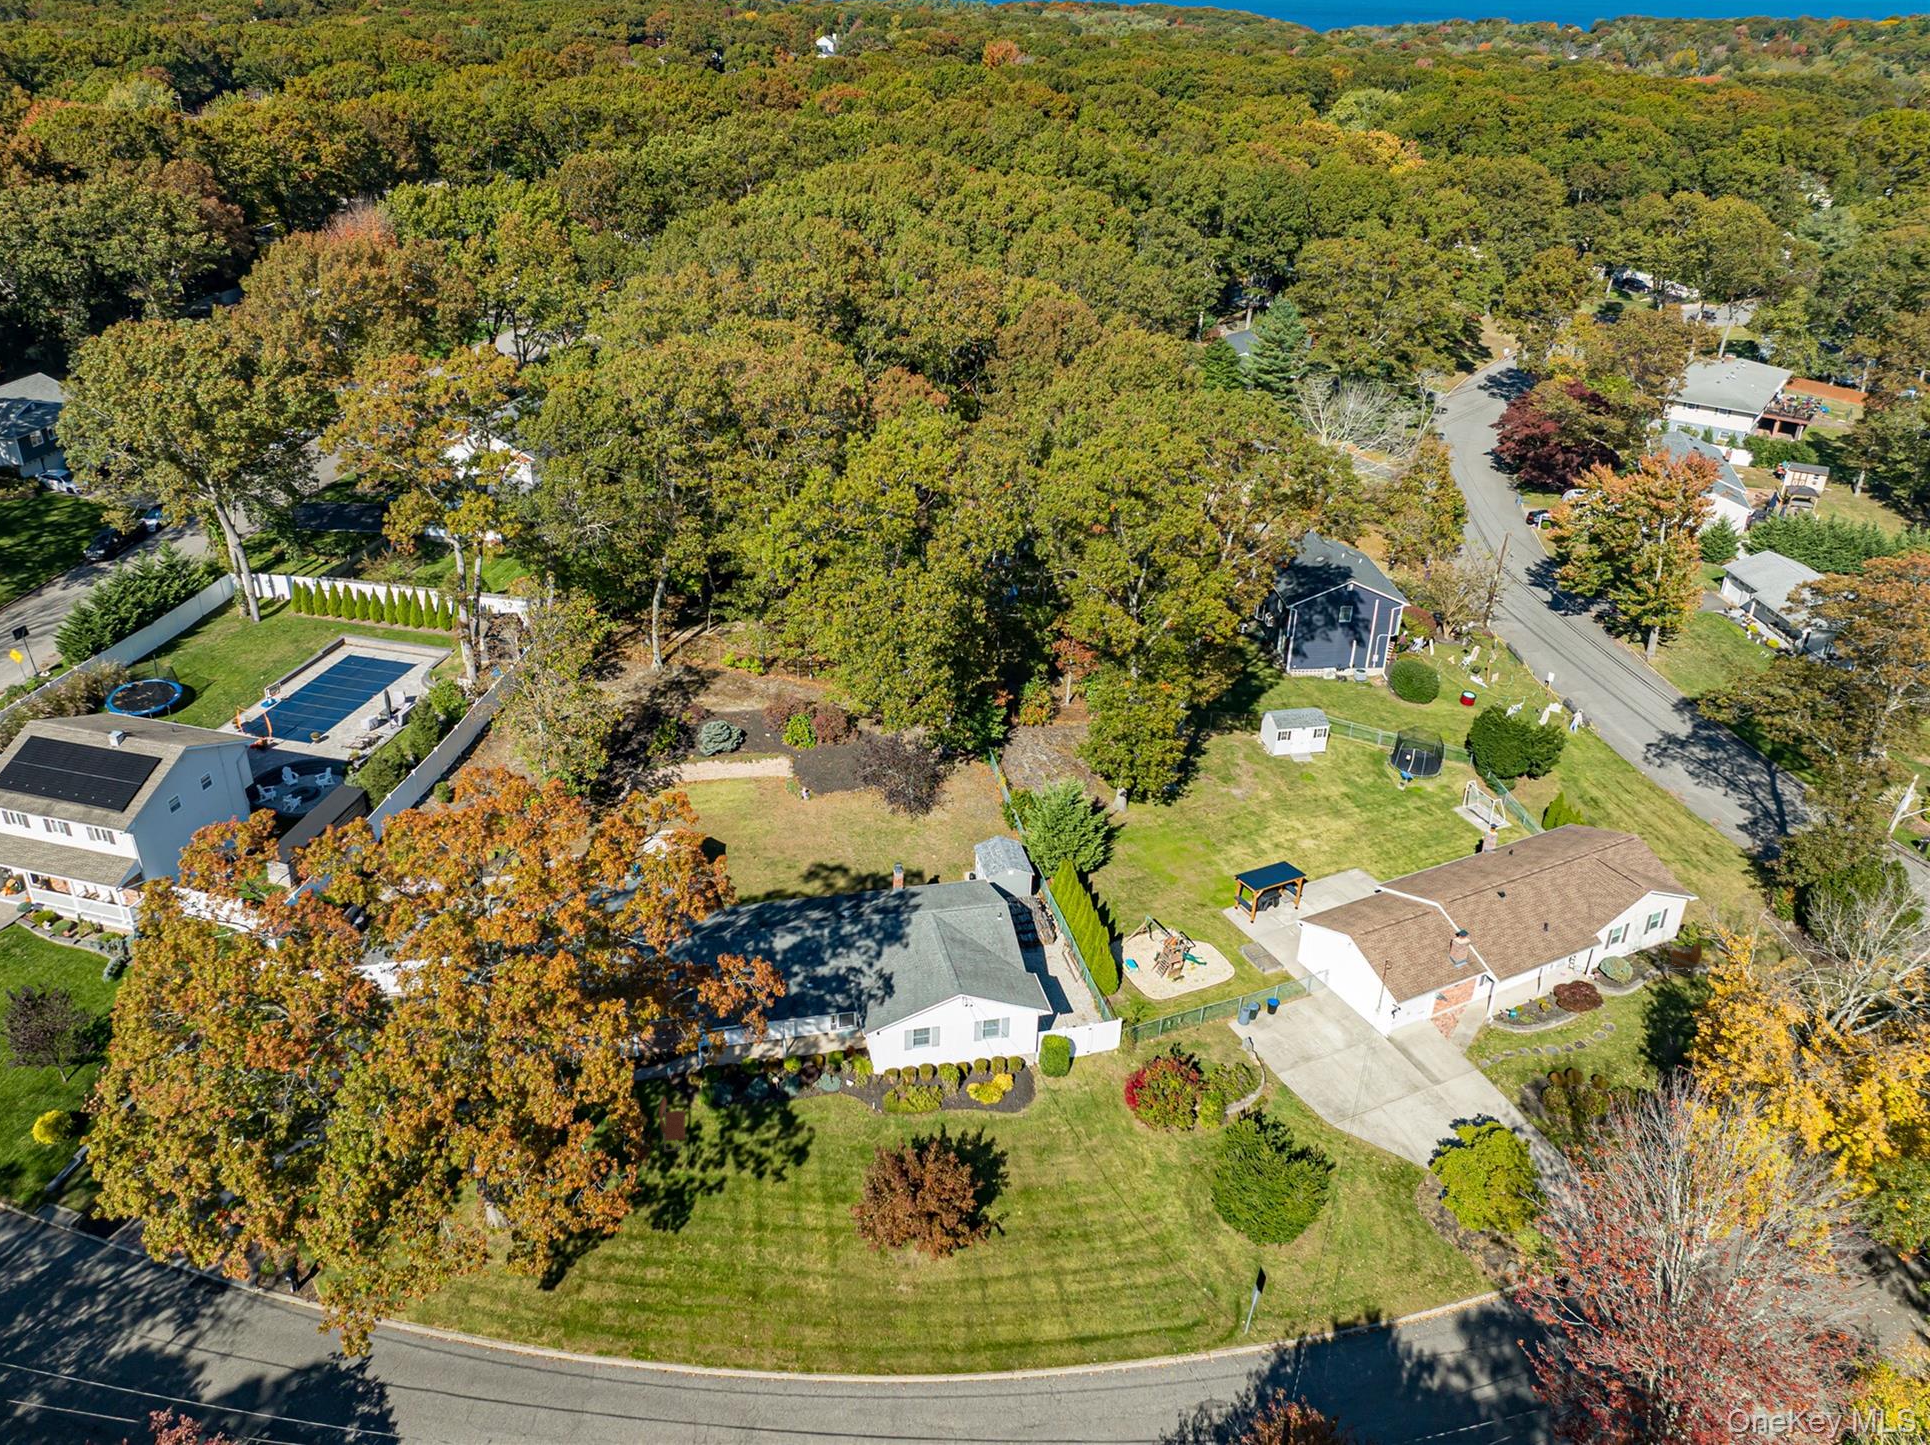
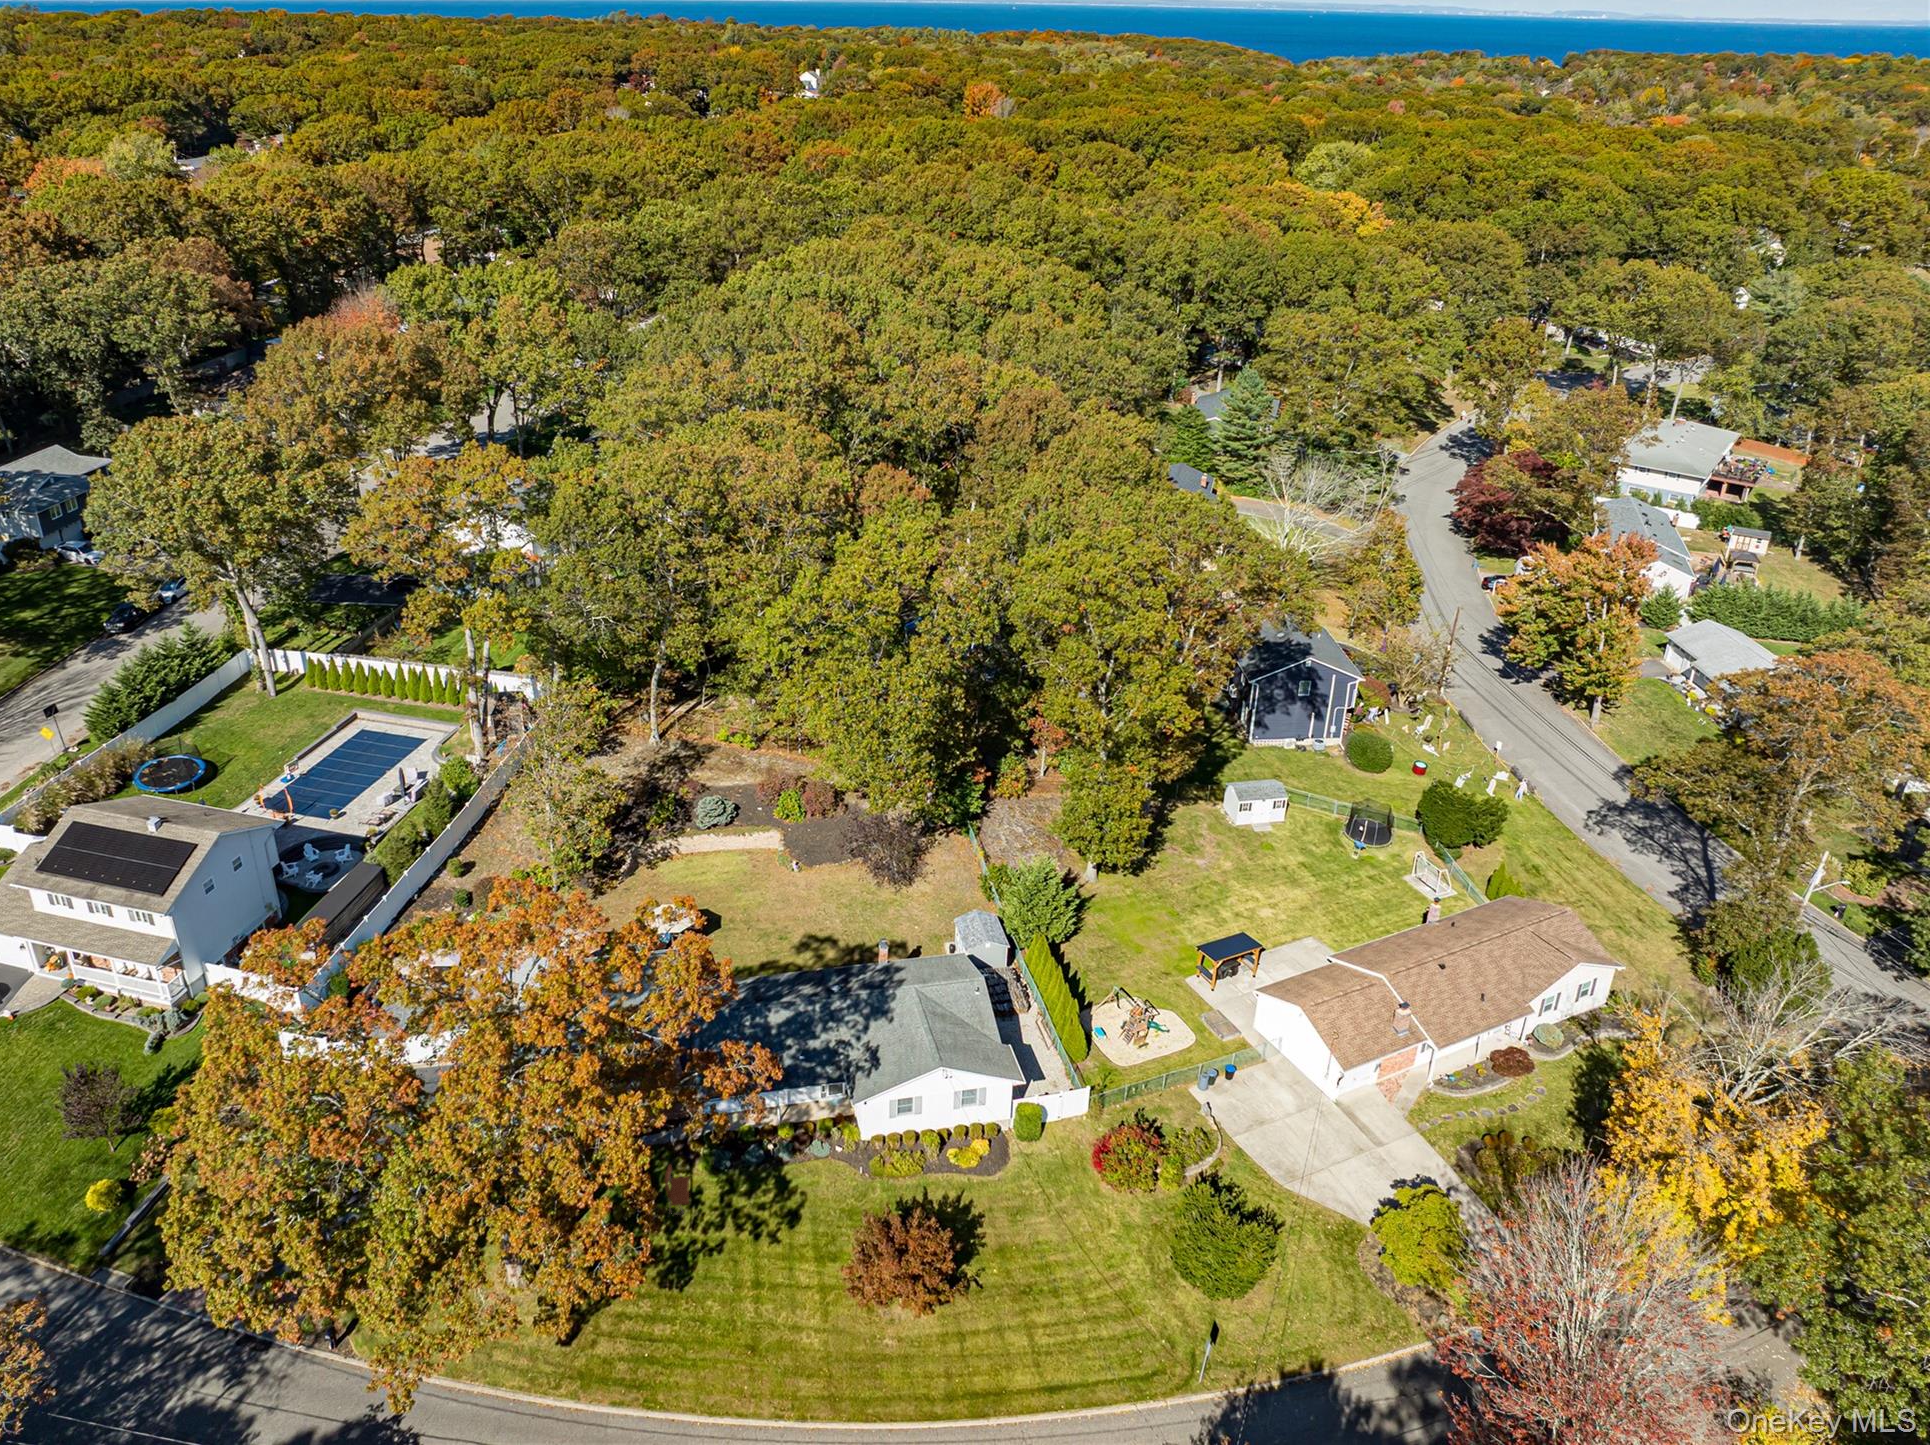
lounge chair: present [1669,943,1702,978] -> none [1592,1010,1622,1044]

